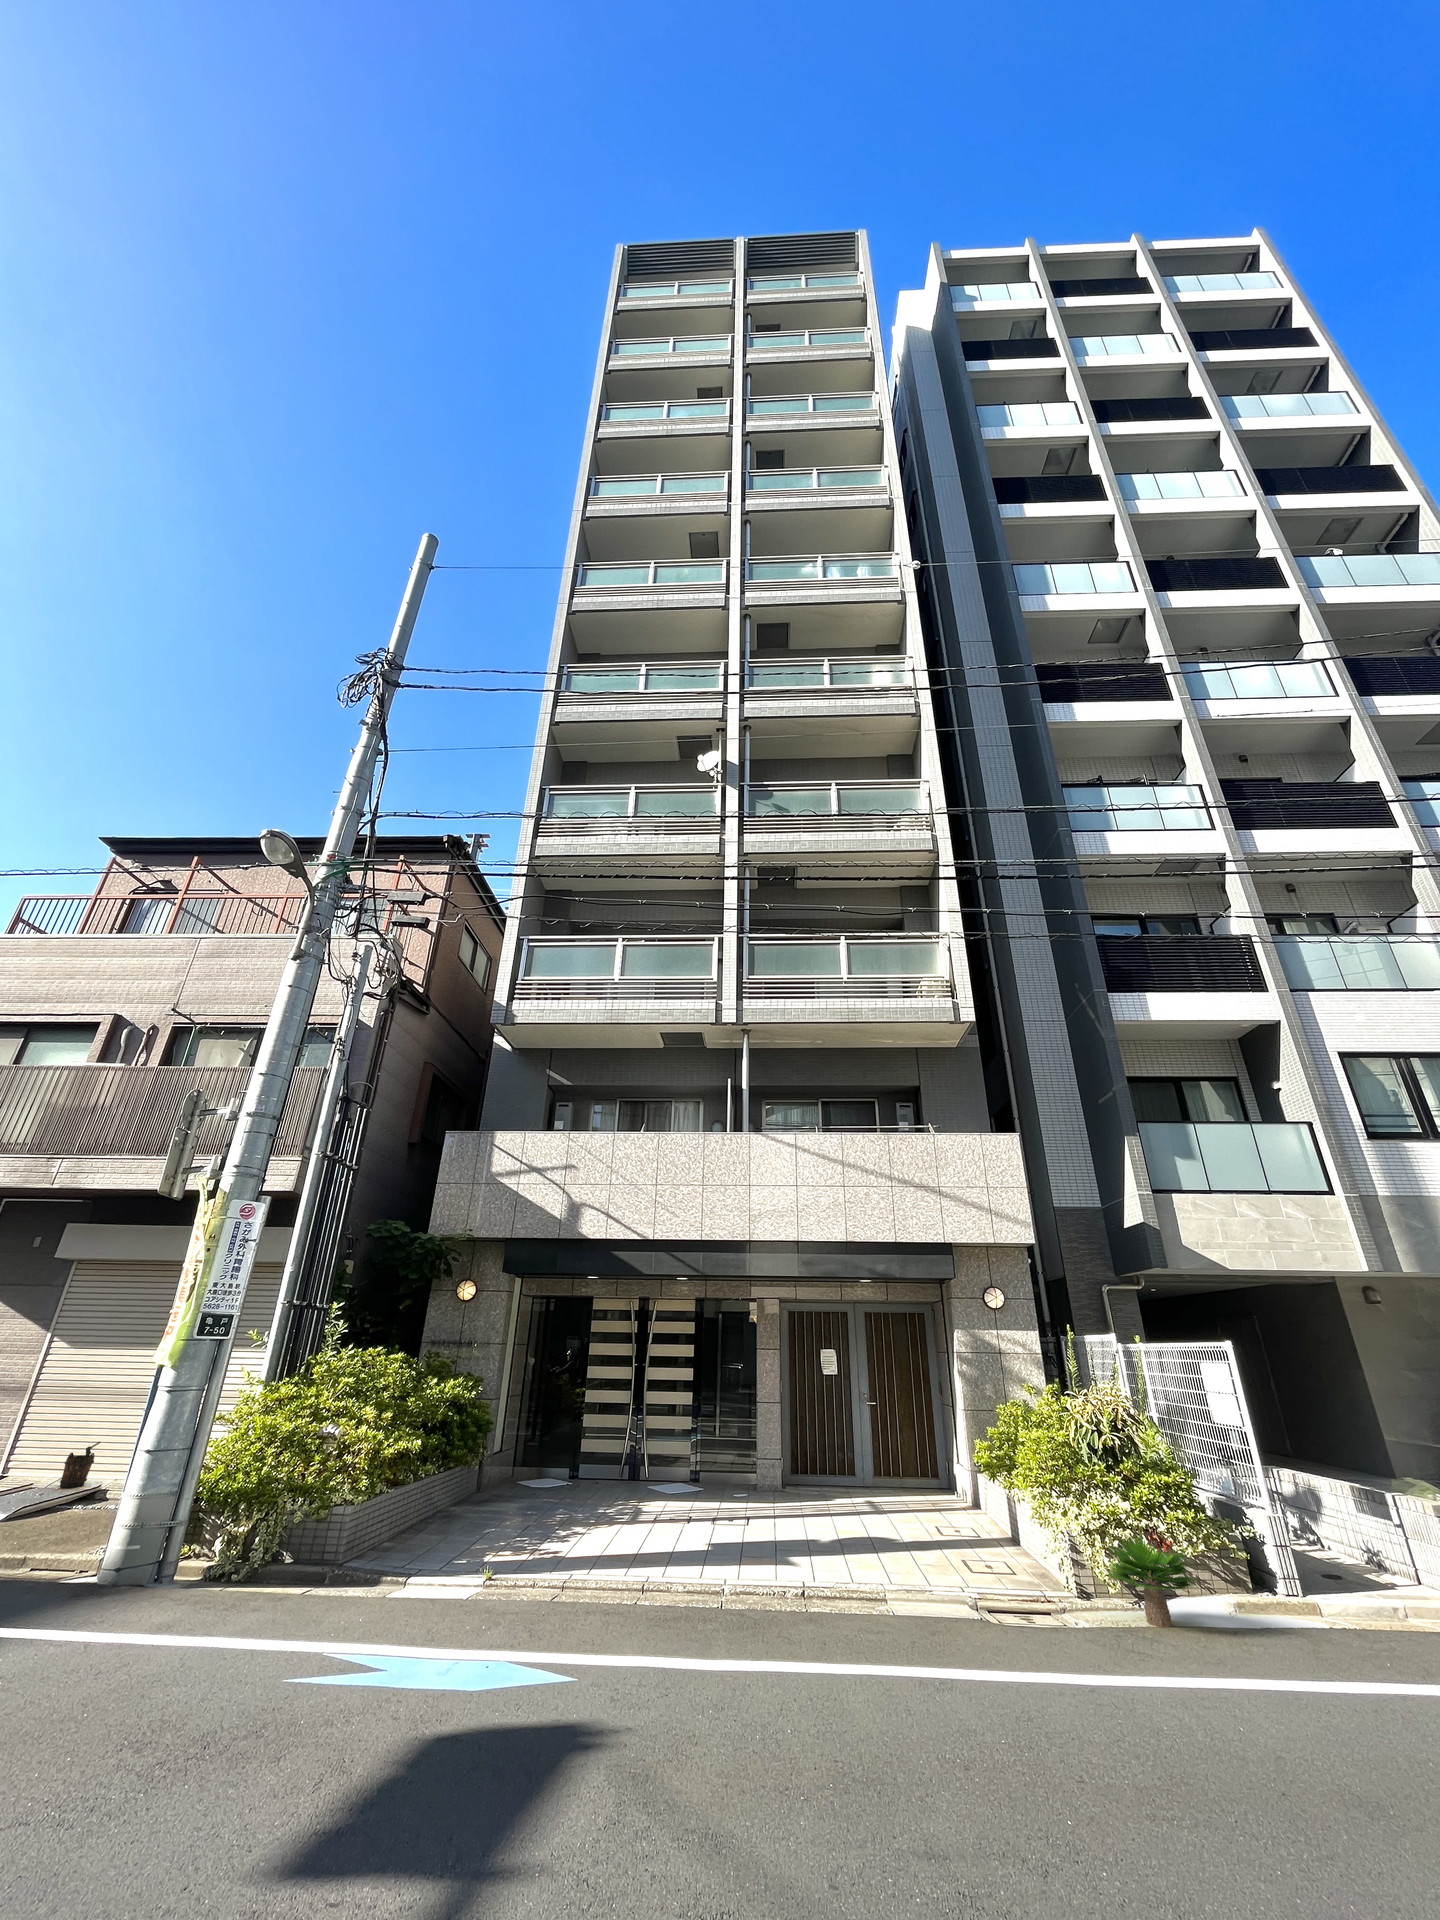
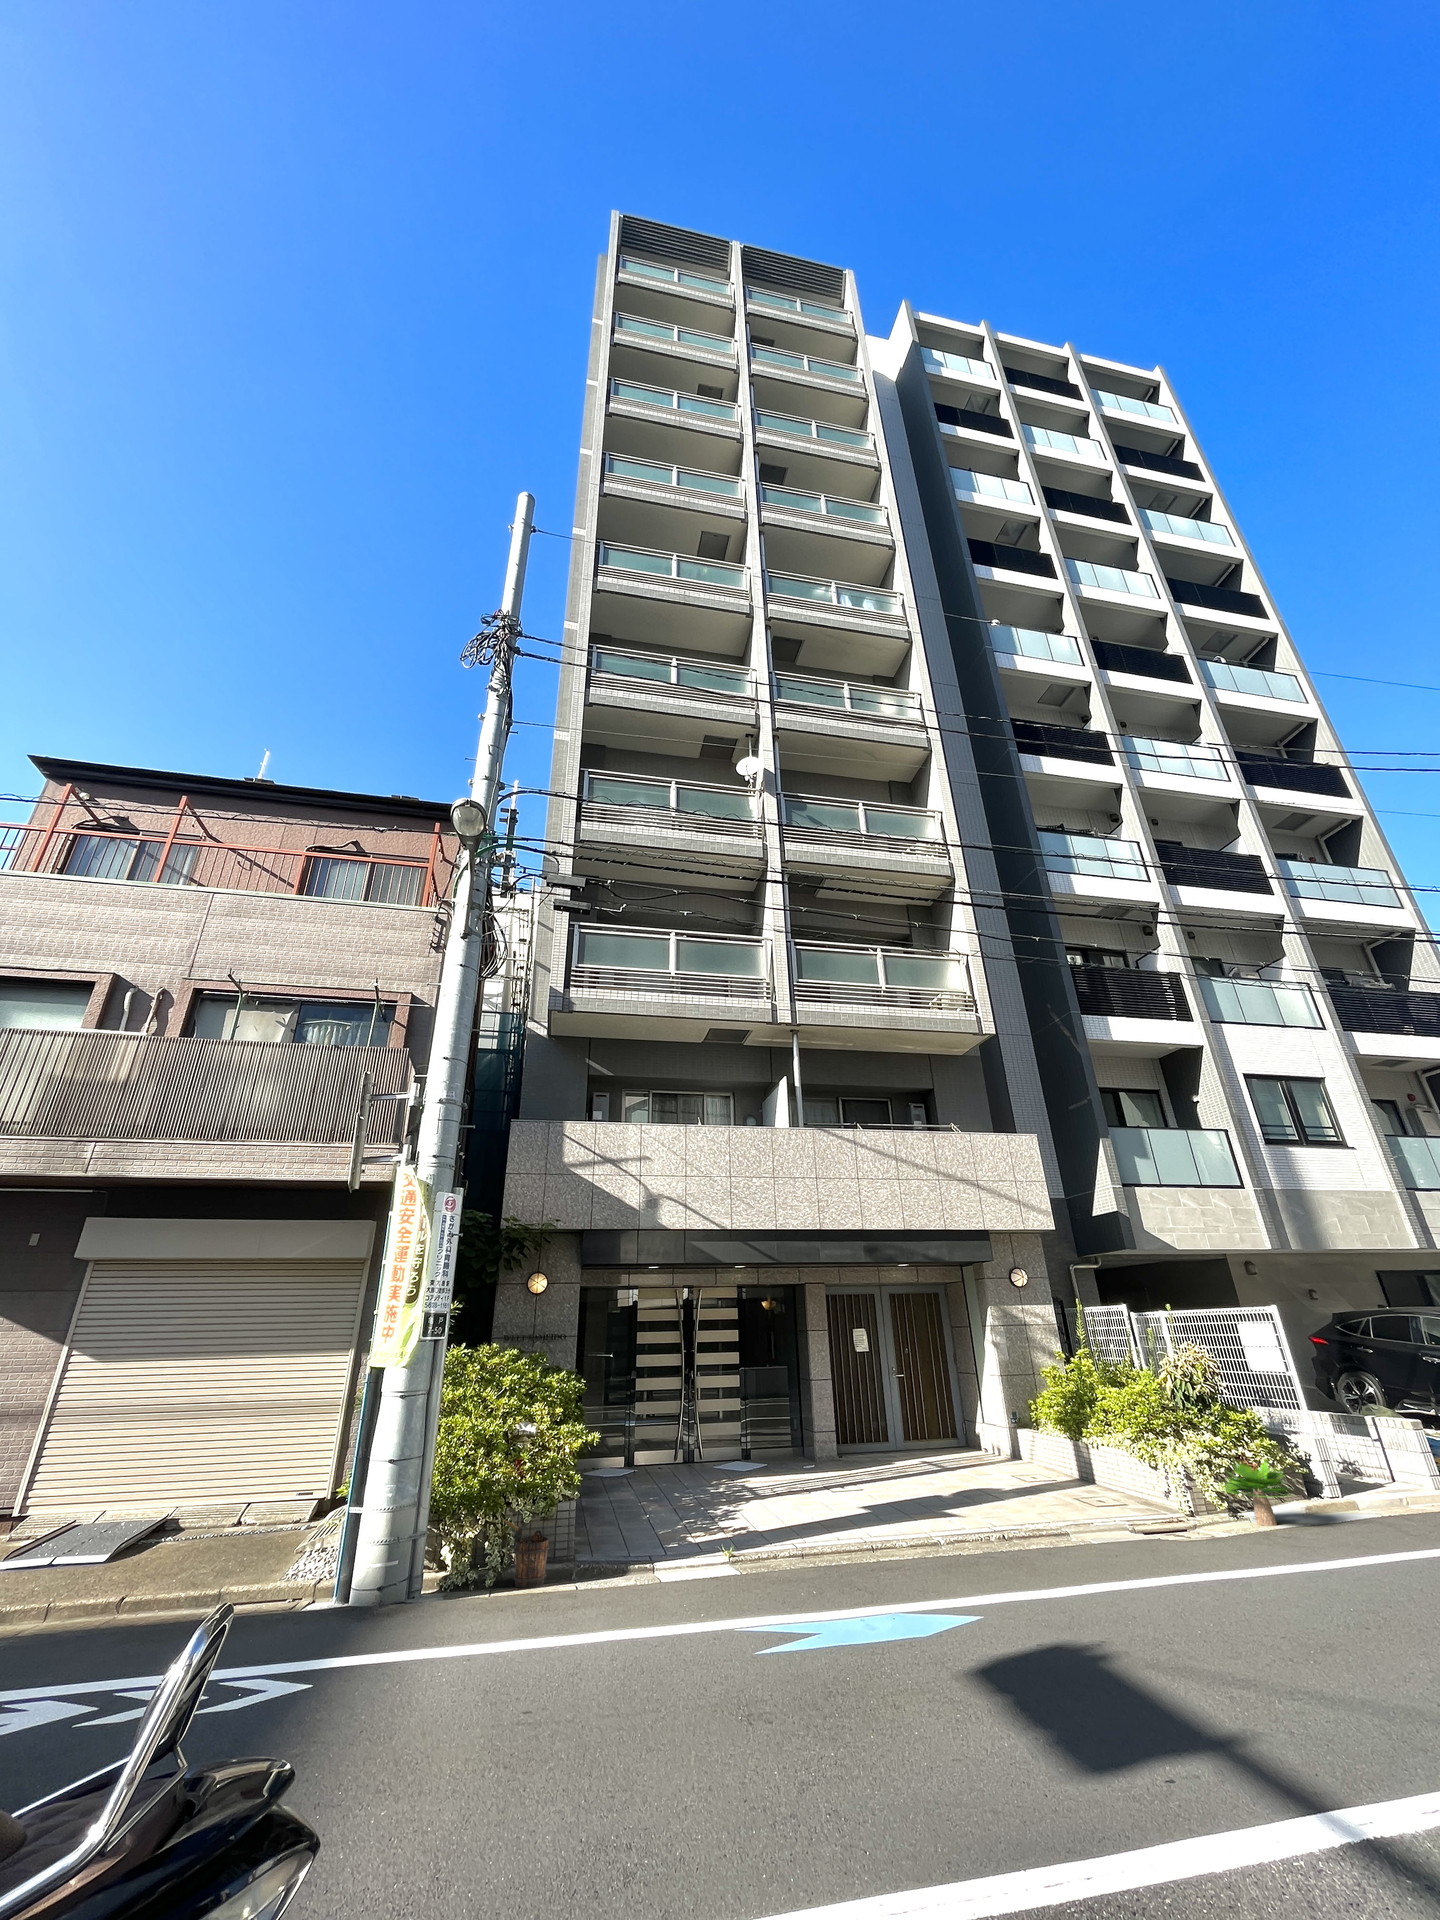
bucket: present [60,1442,101,1488] -> present [505,1520,549,1588]

